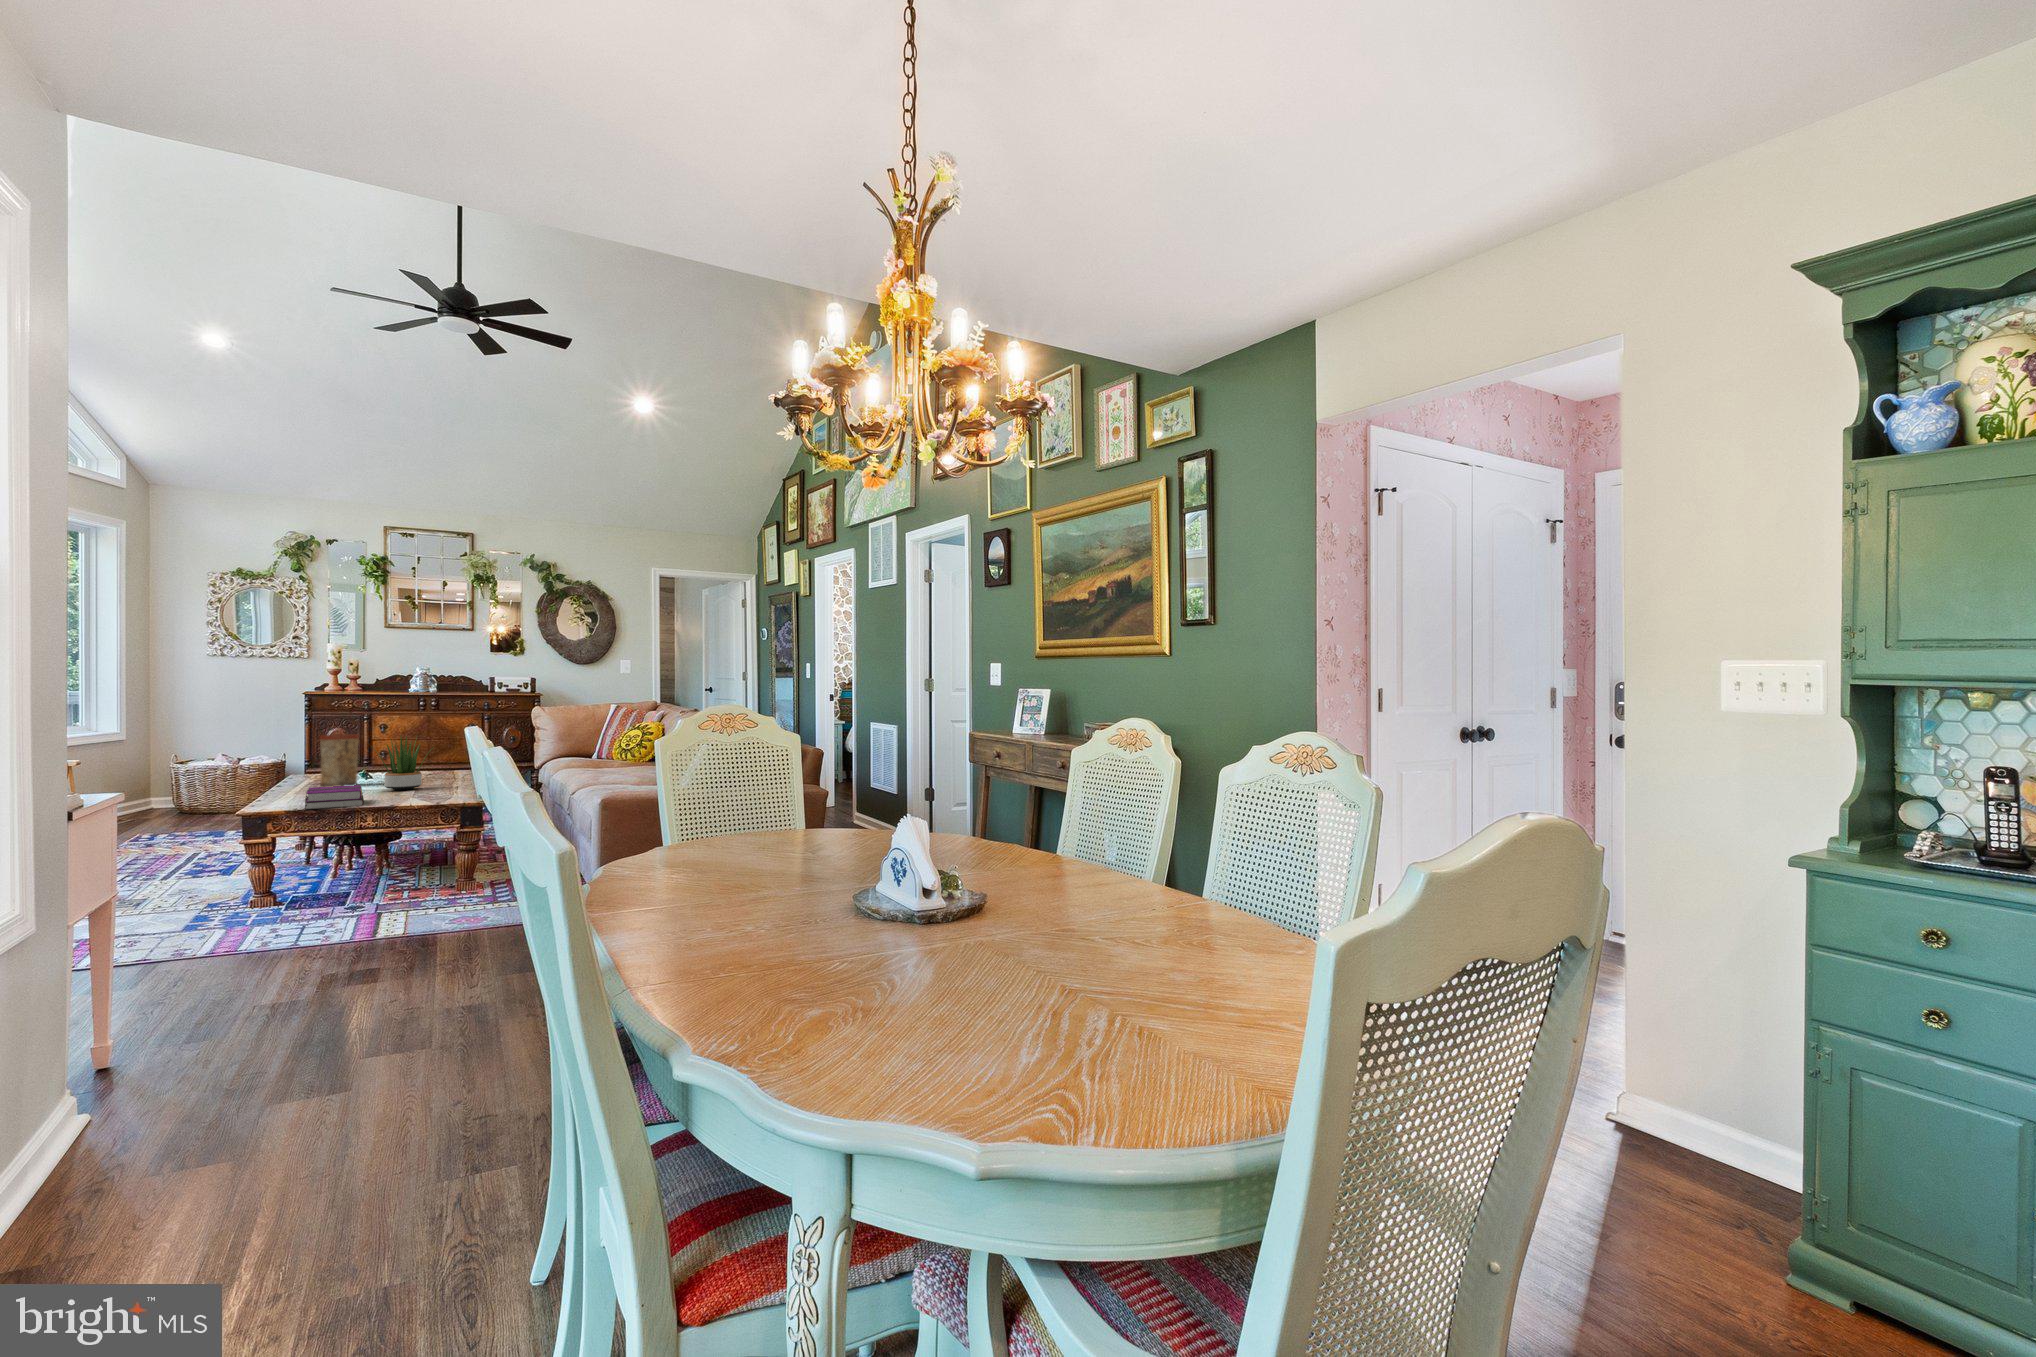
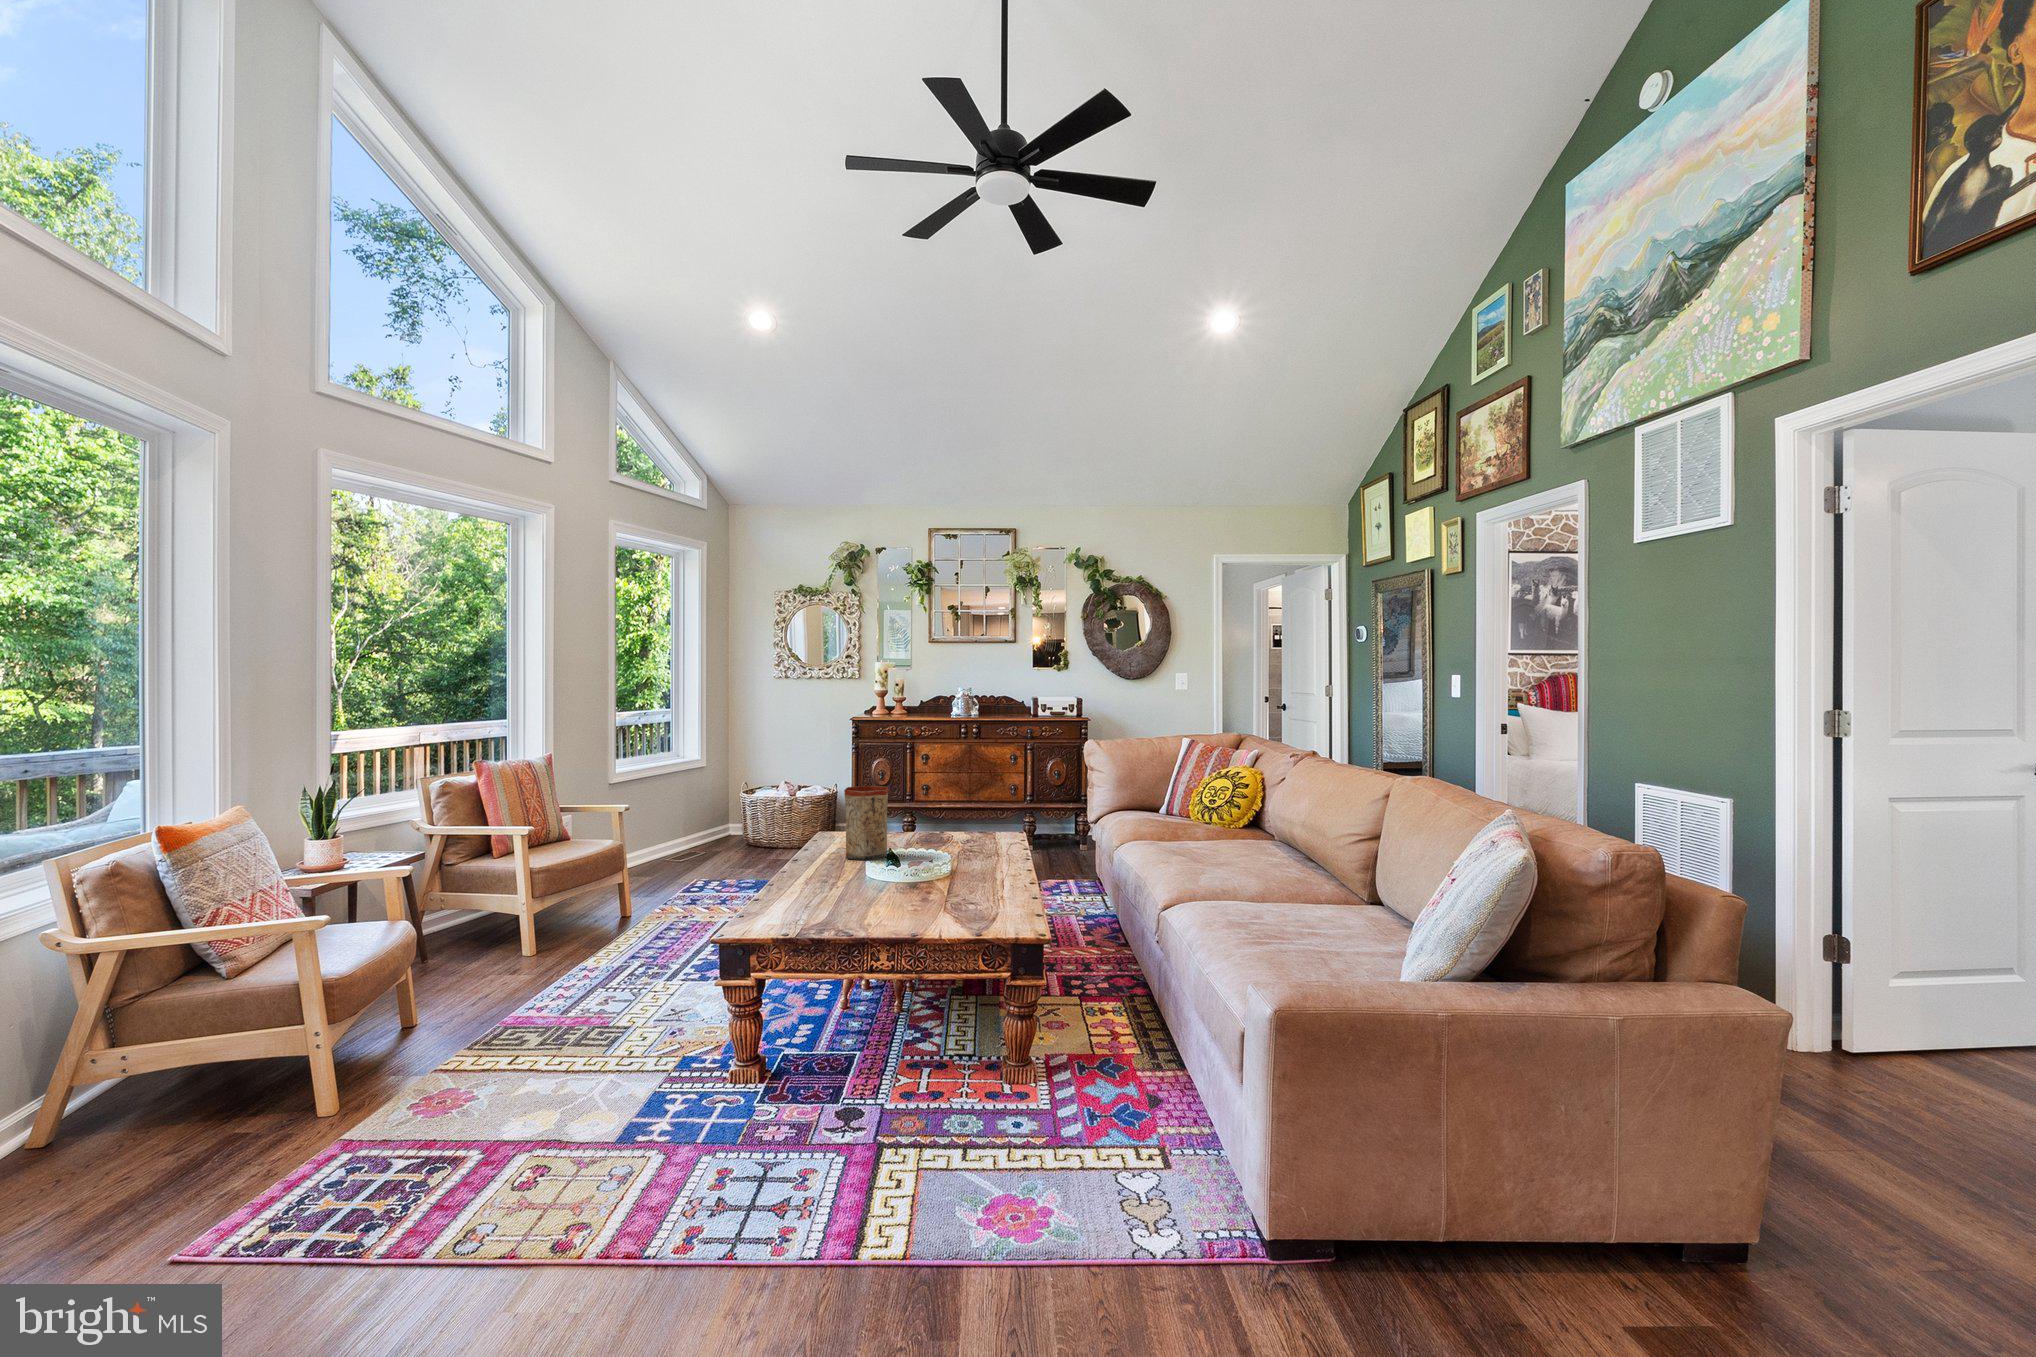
potted plant: present [375,736,426,790] -> none [890,800,976,885]
hardback book: present [305,785,364,810] -> none [795,890,877,940]

